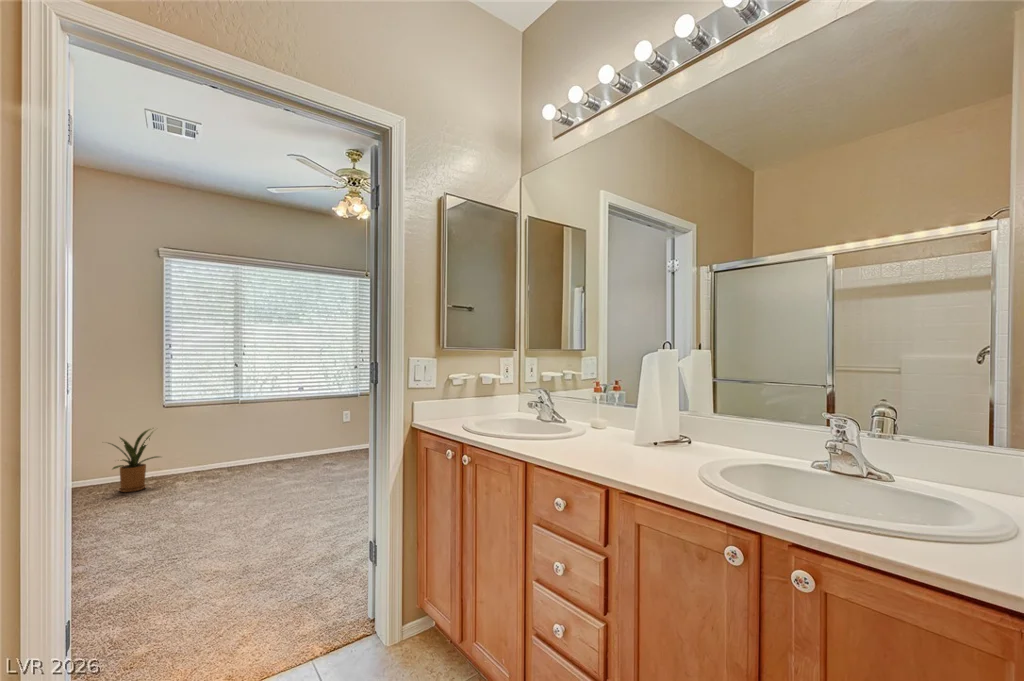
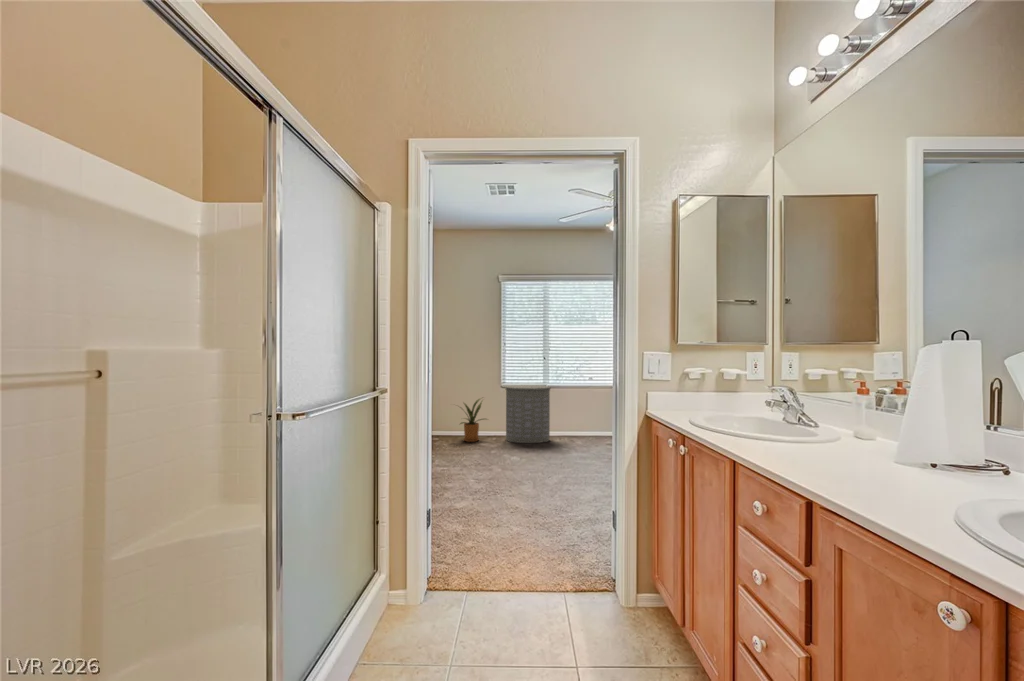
laundry hamper: none [189,406,258,482] -> present [505,385,551,443]

